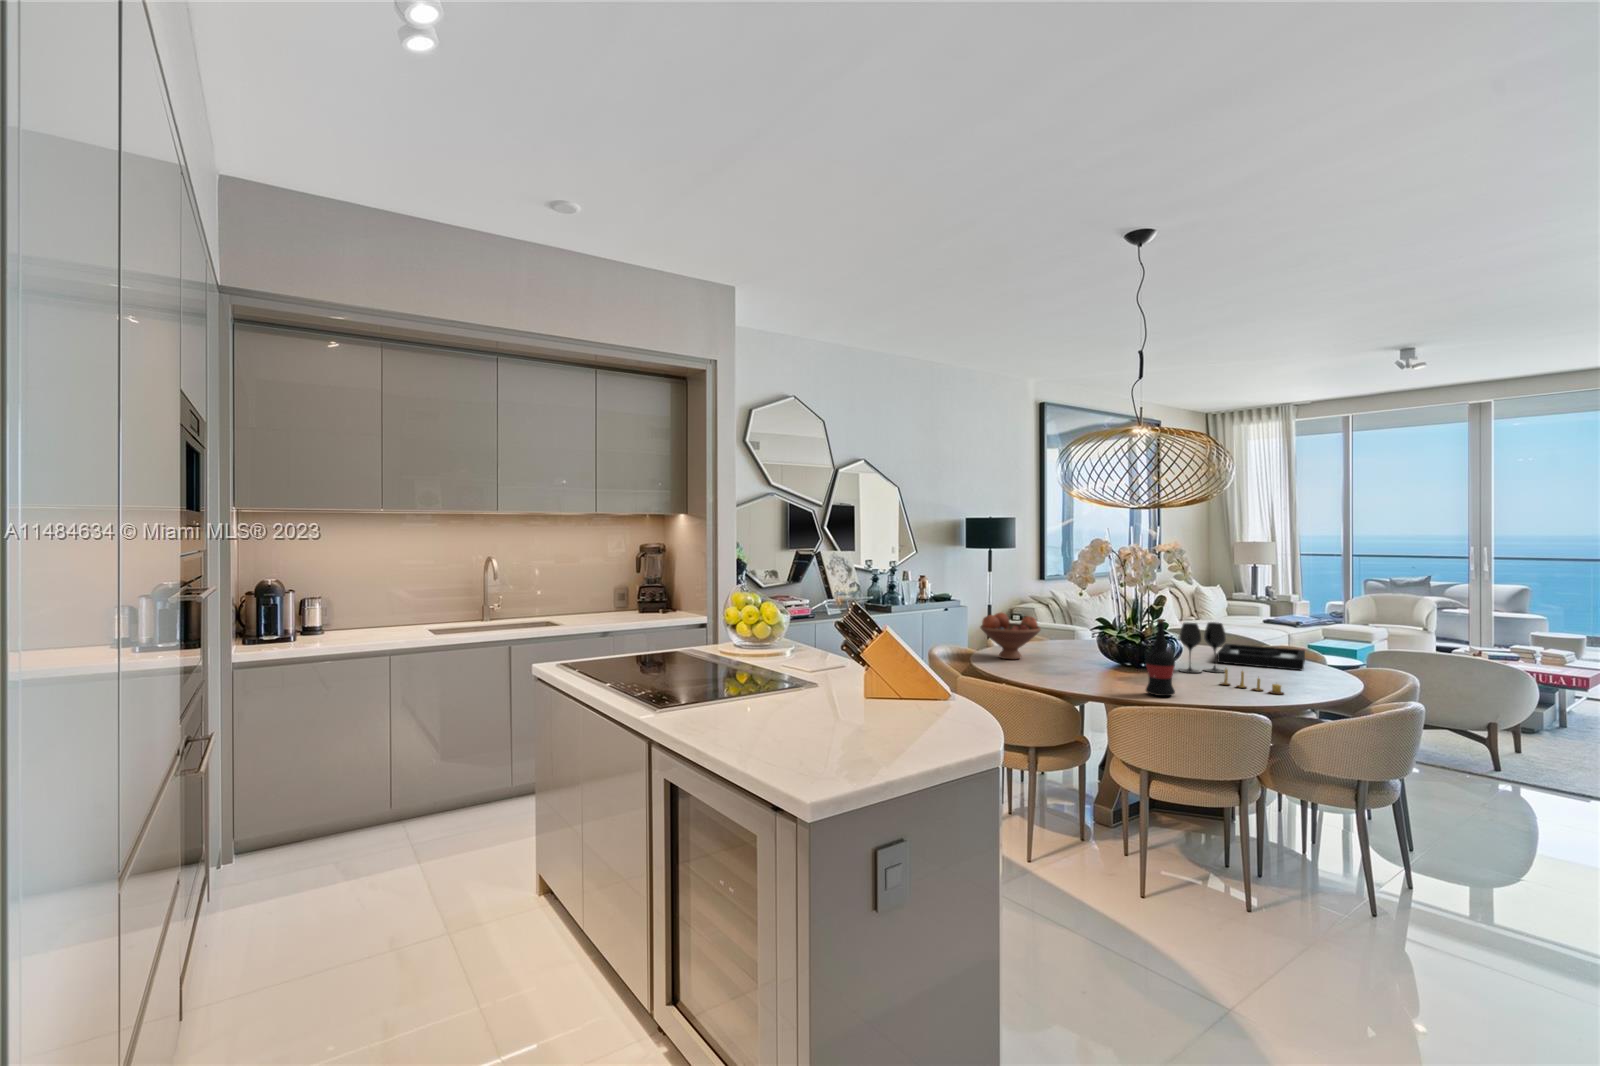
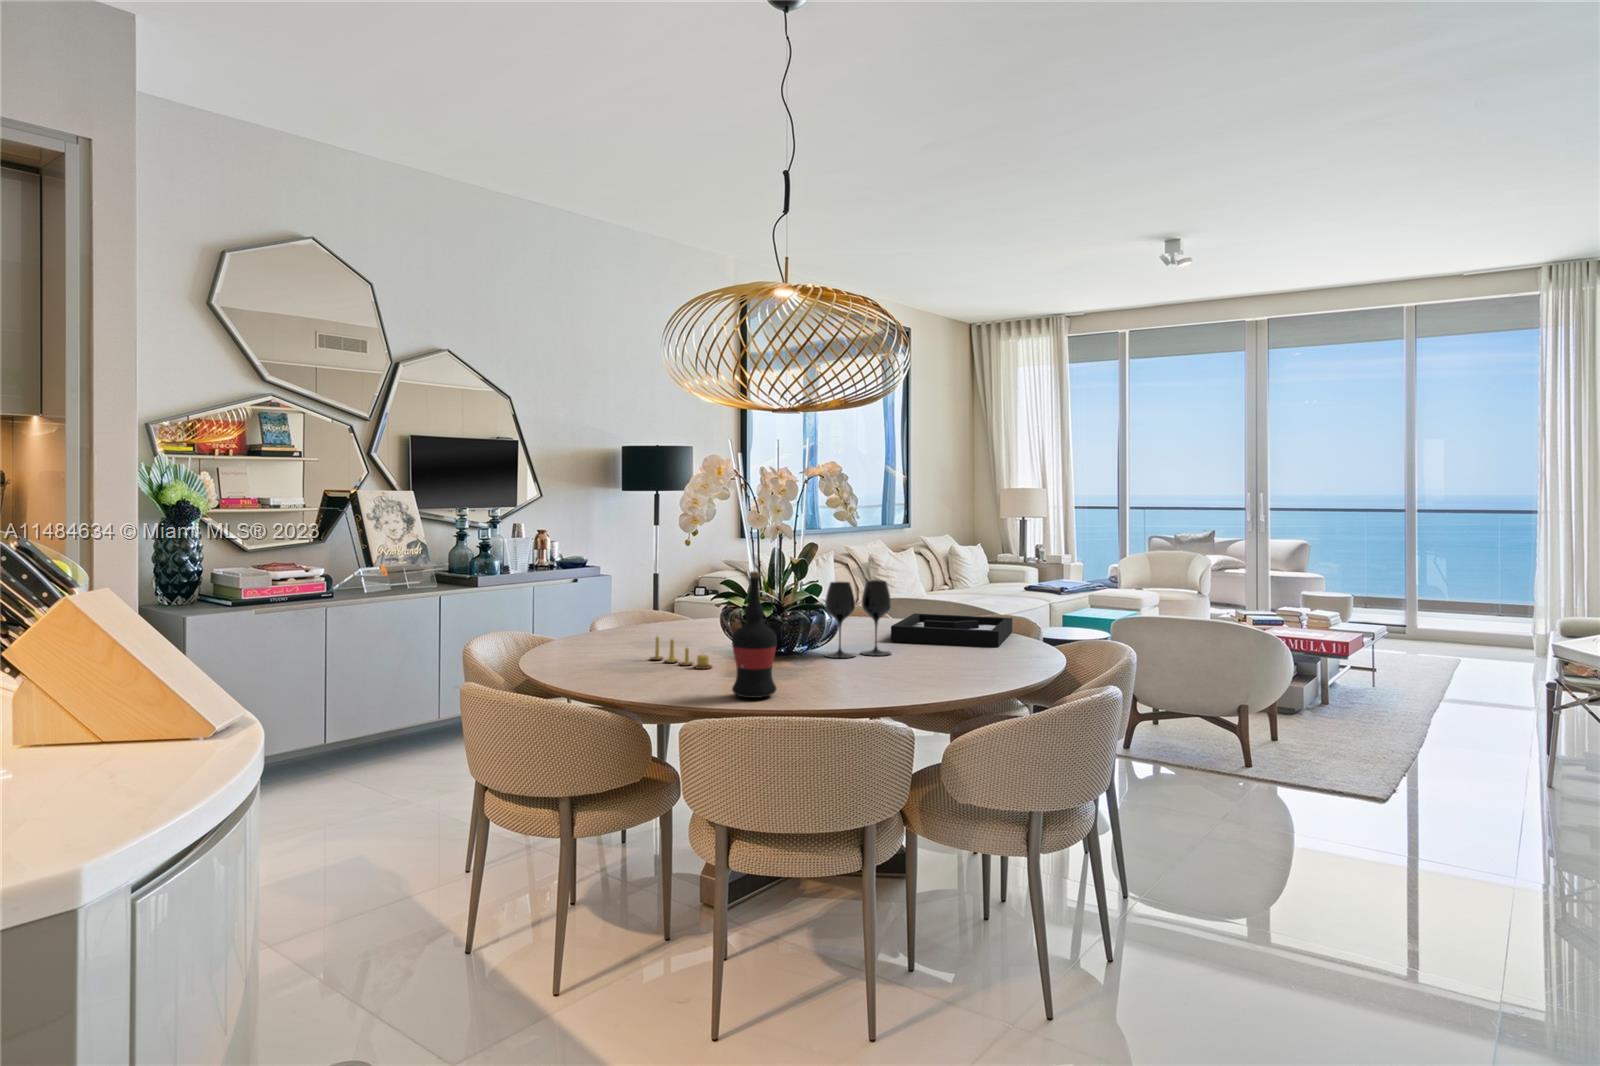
fruit bowl: present [980,613,1041,660] -> none [538,575,635,649]
candle: present [1221,668,1283,694] -> present [651,637,712,669]

